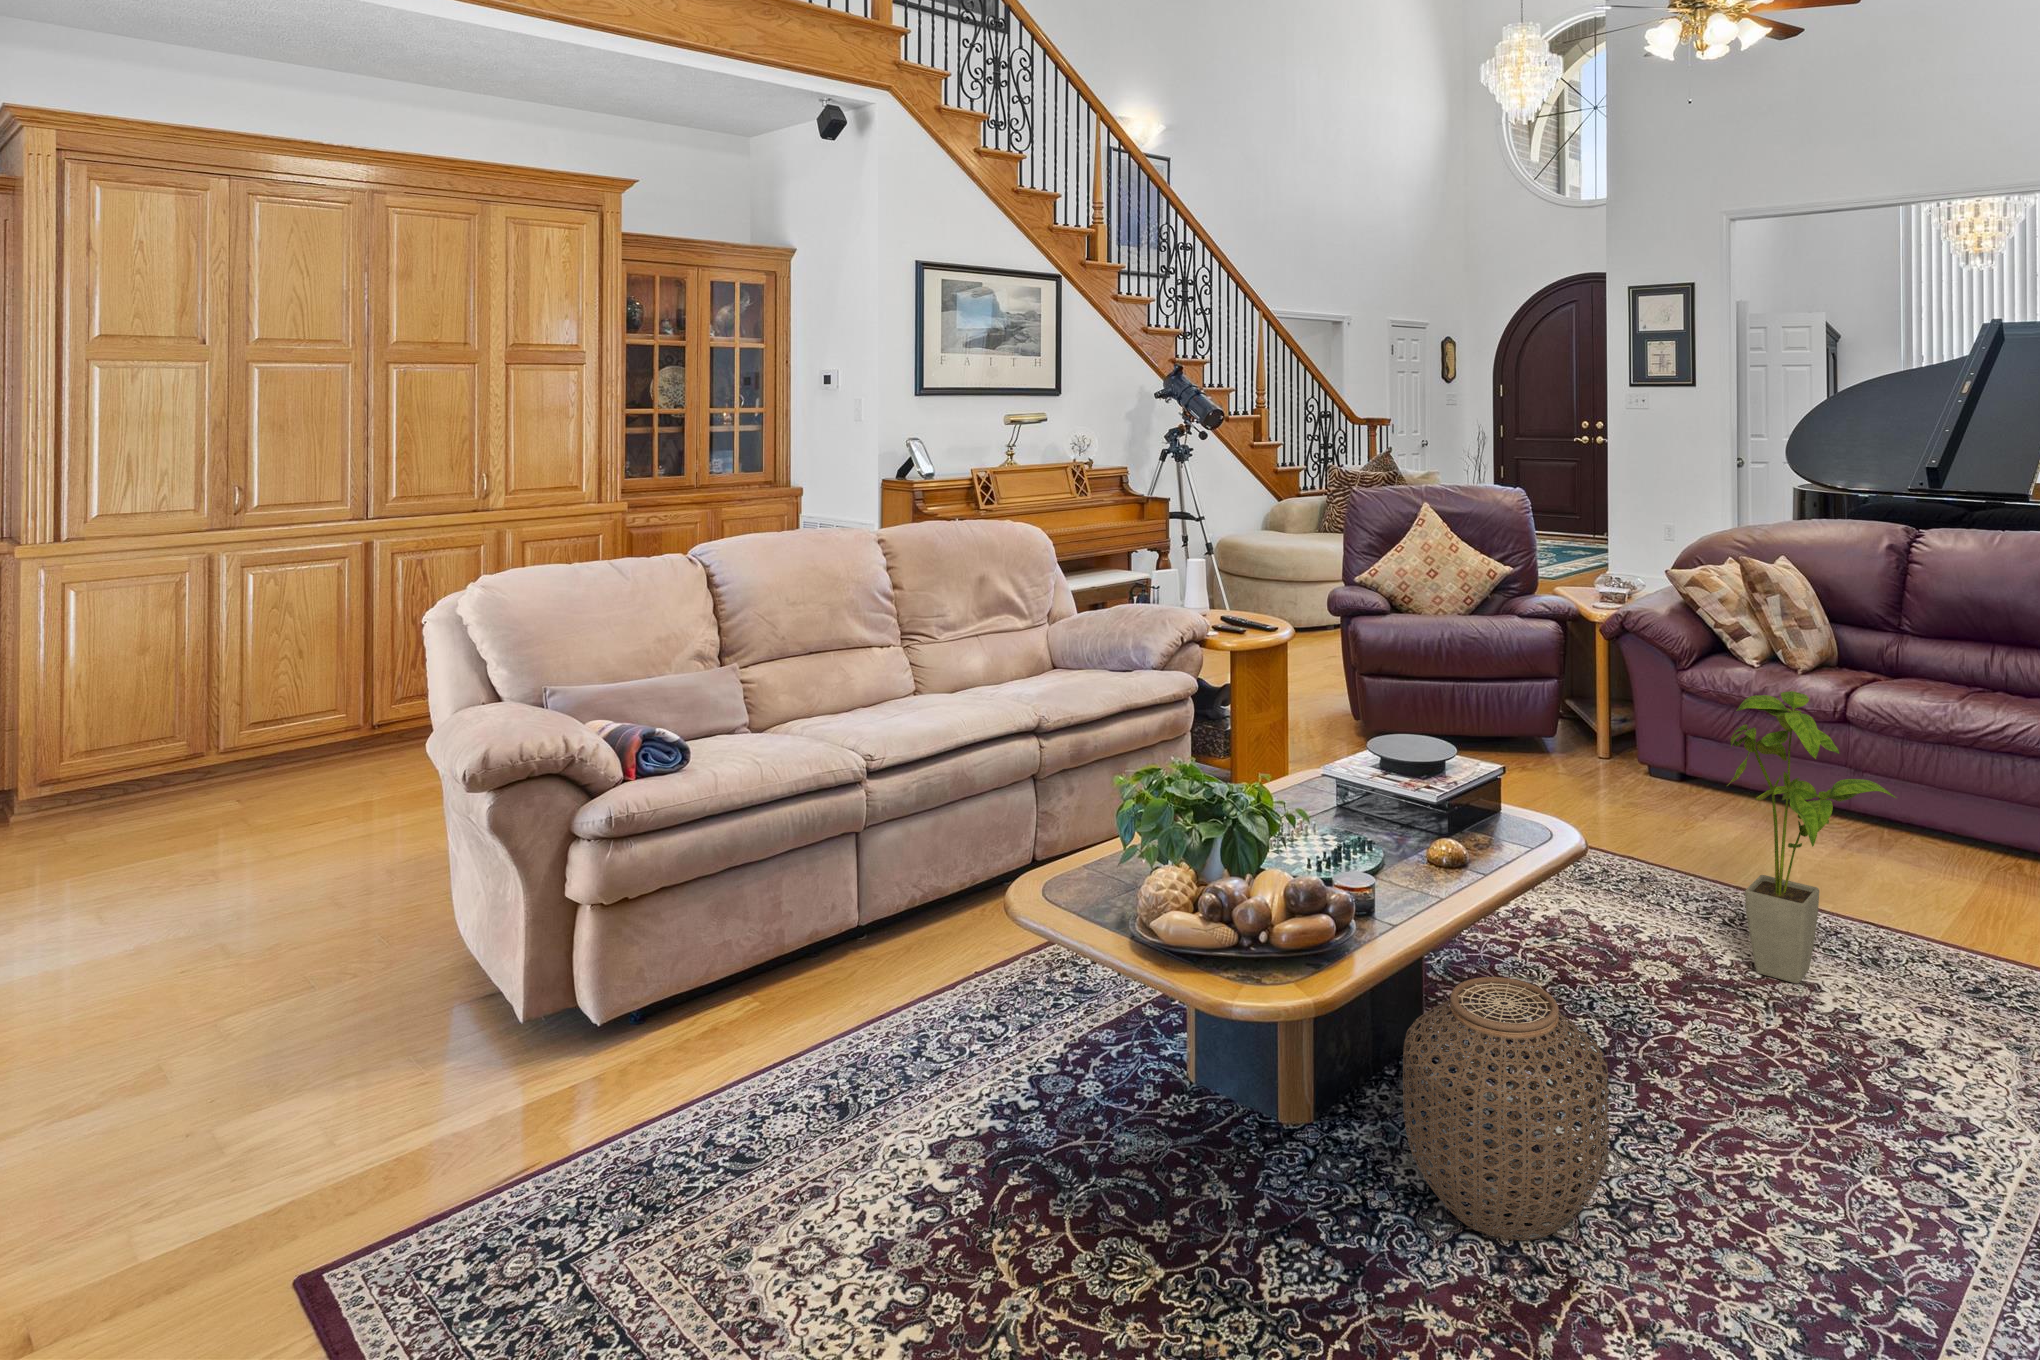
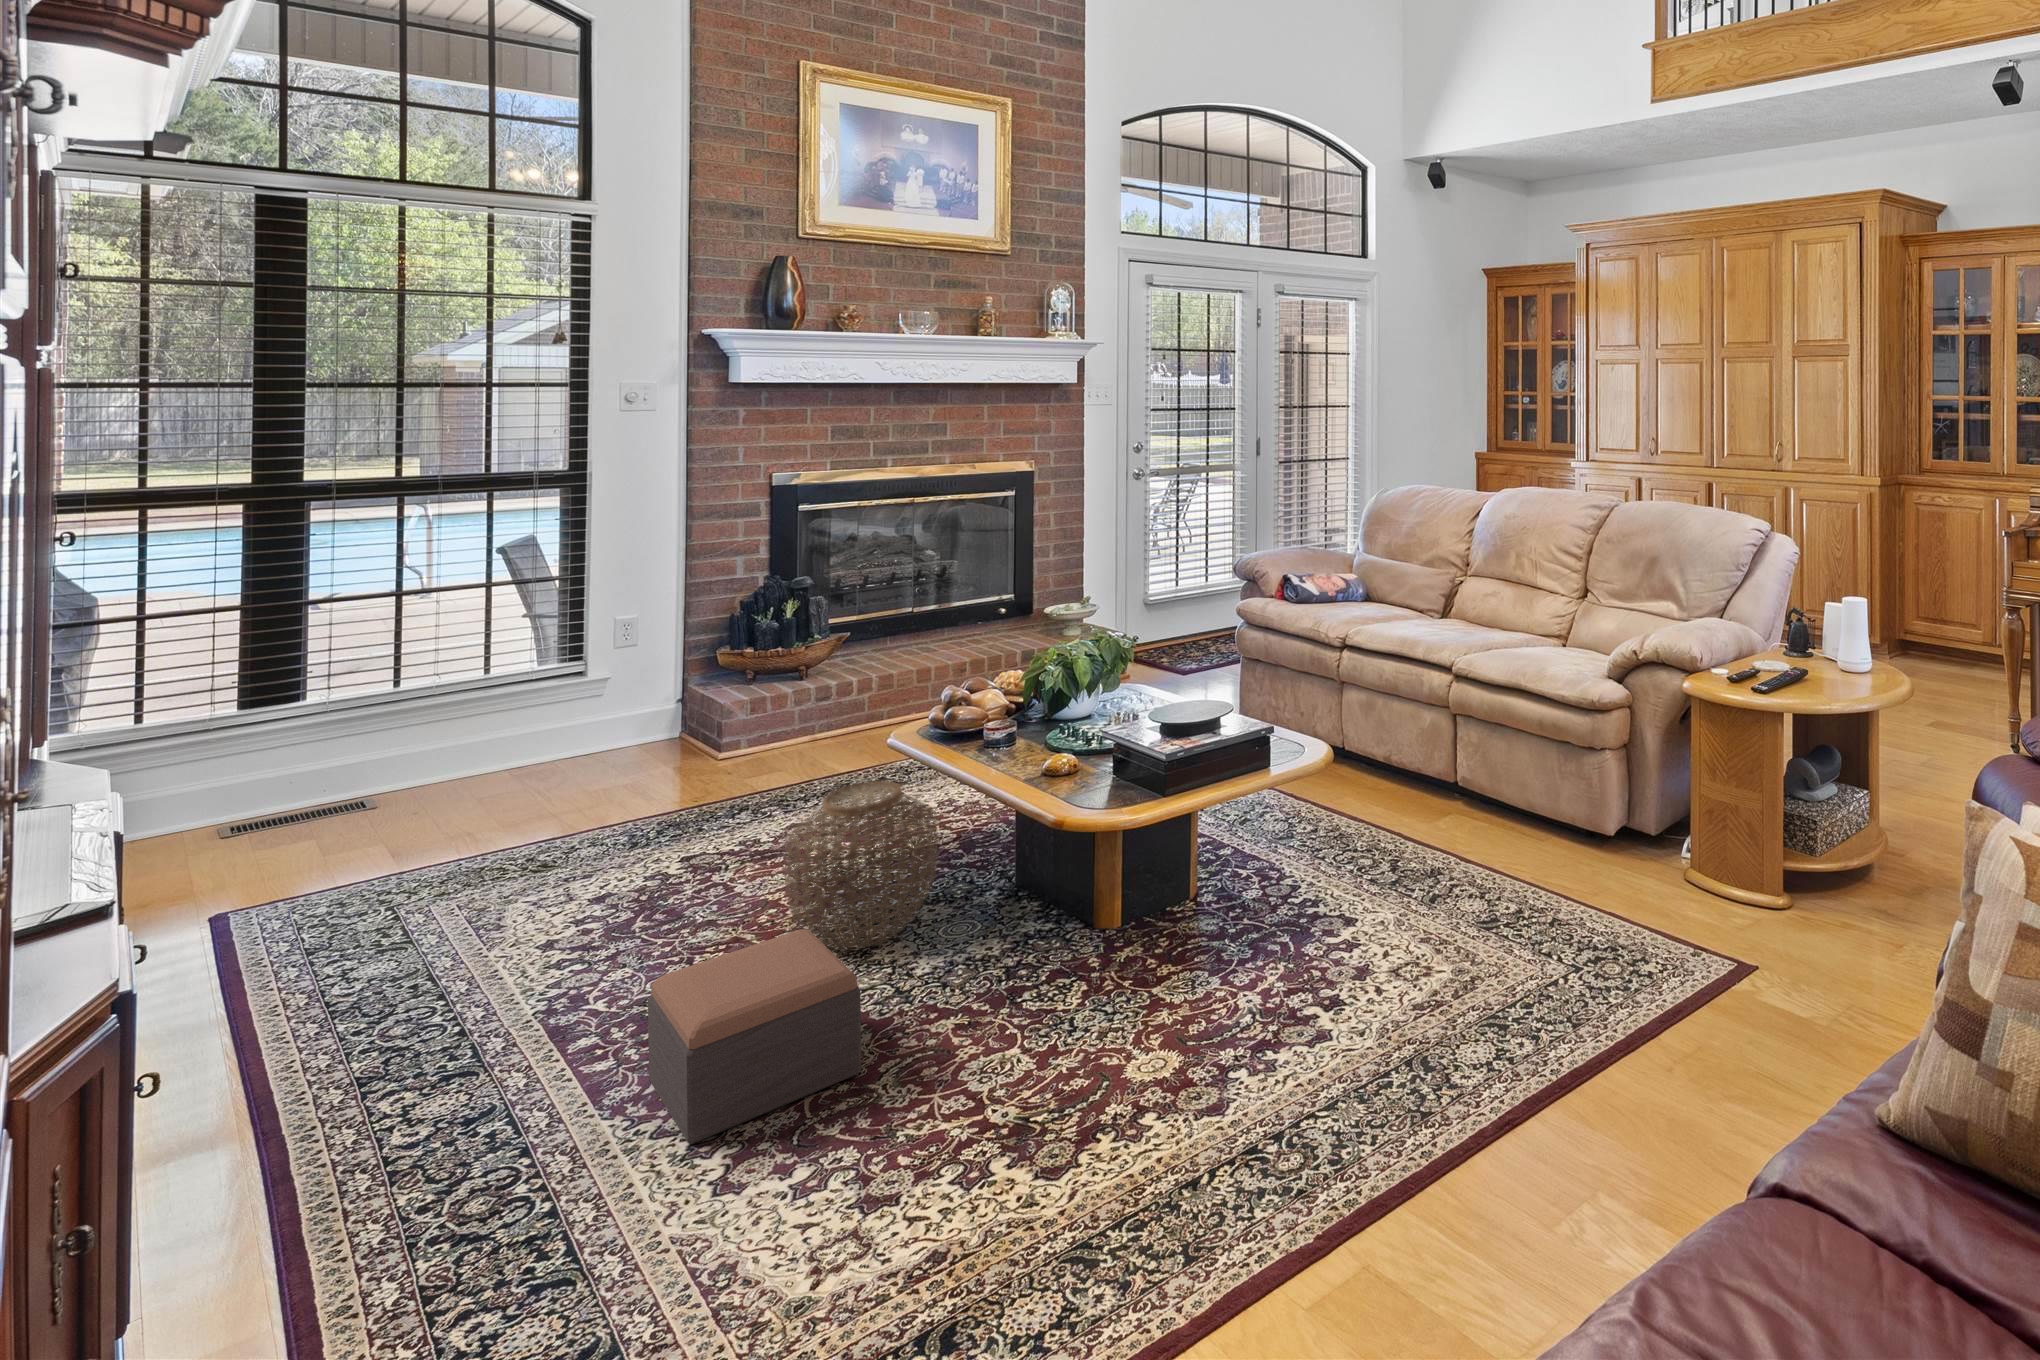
house plant: present [1727,691,1896,983] -> none [986,786,1182,1186]
footstool: none [1716,1002,1952,1249] -> present [648,929,861,1144]

